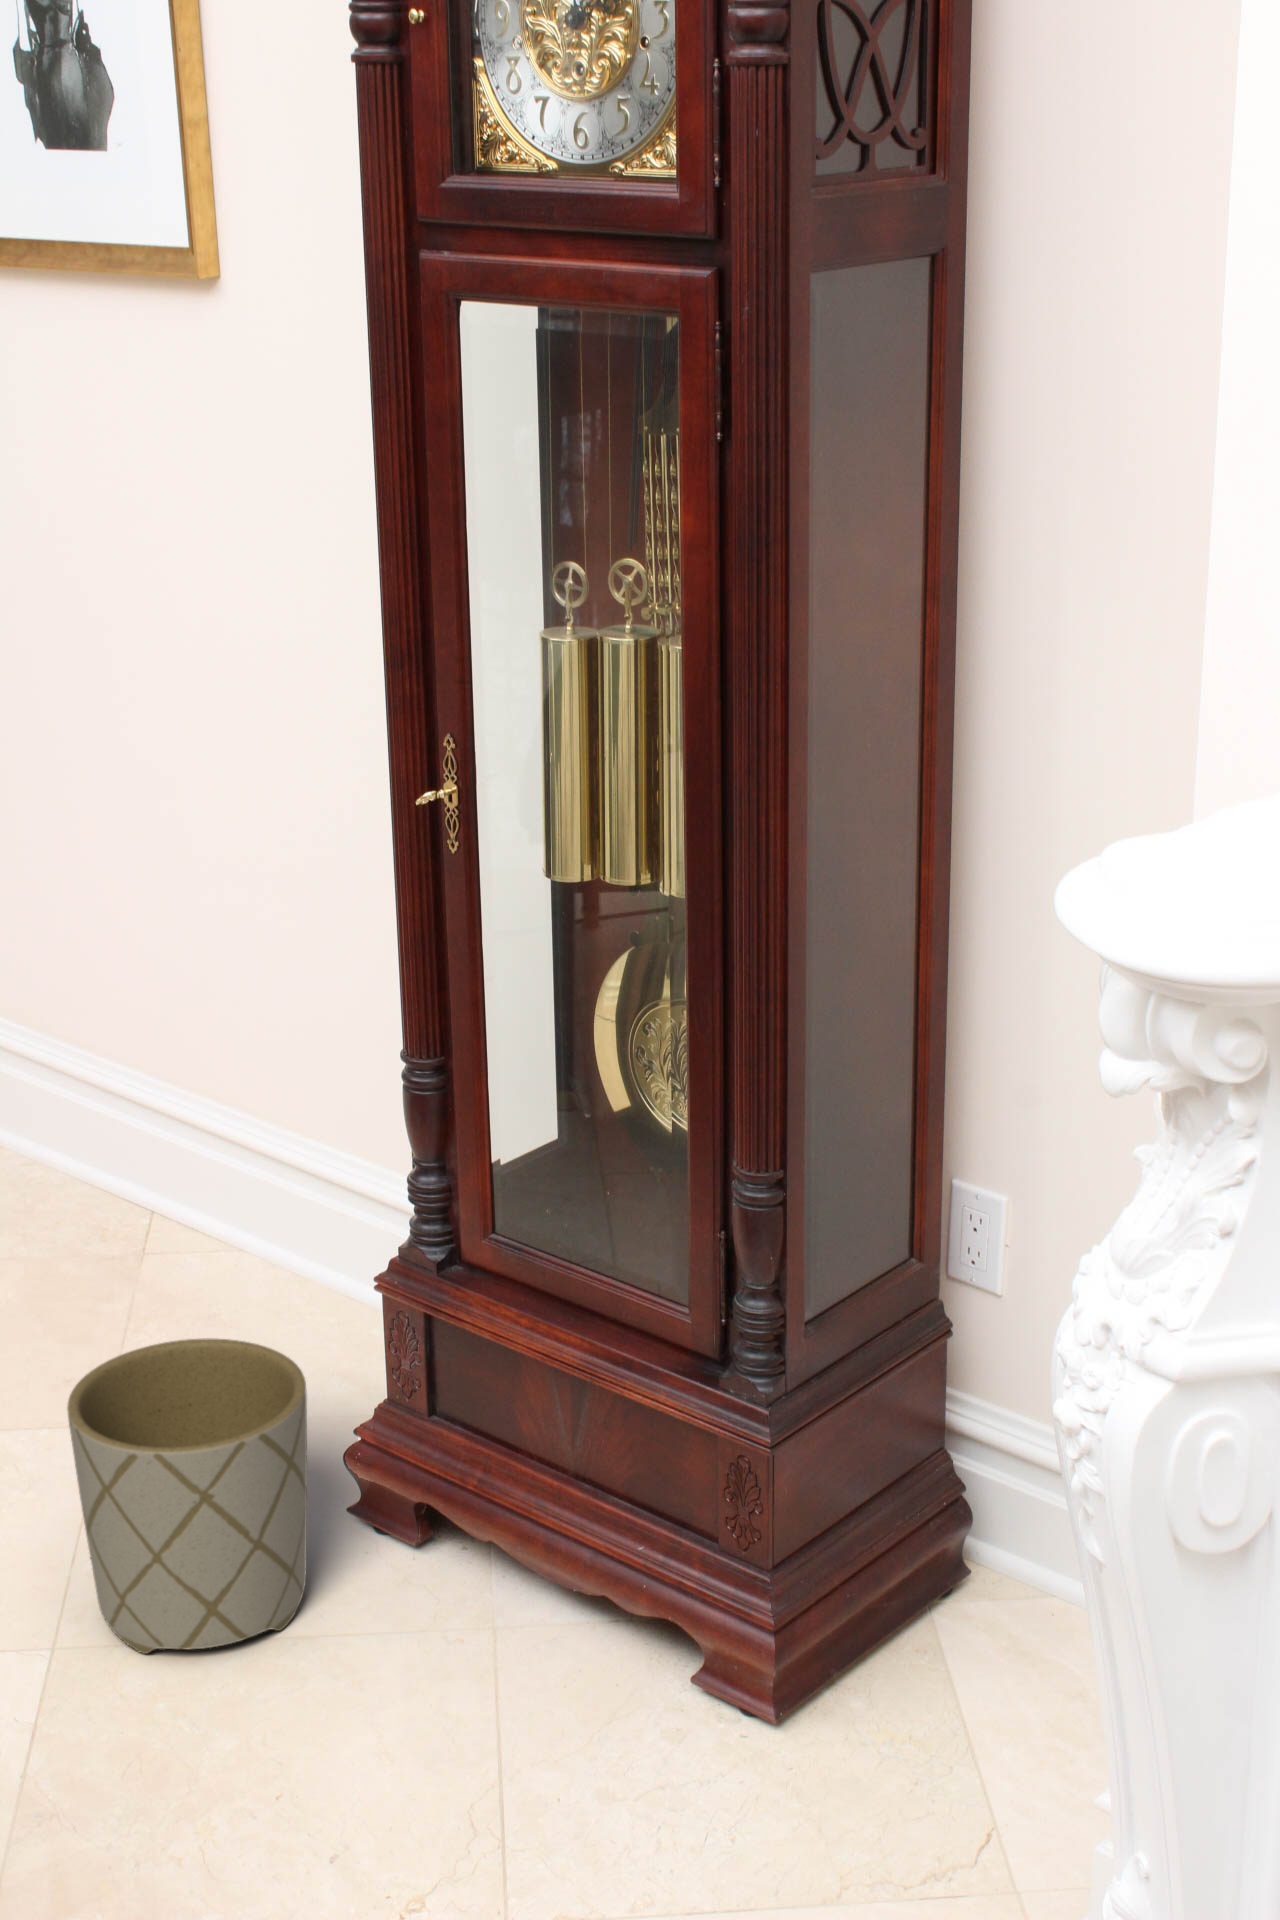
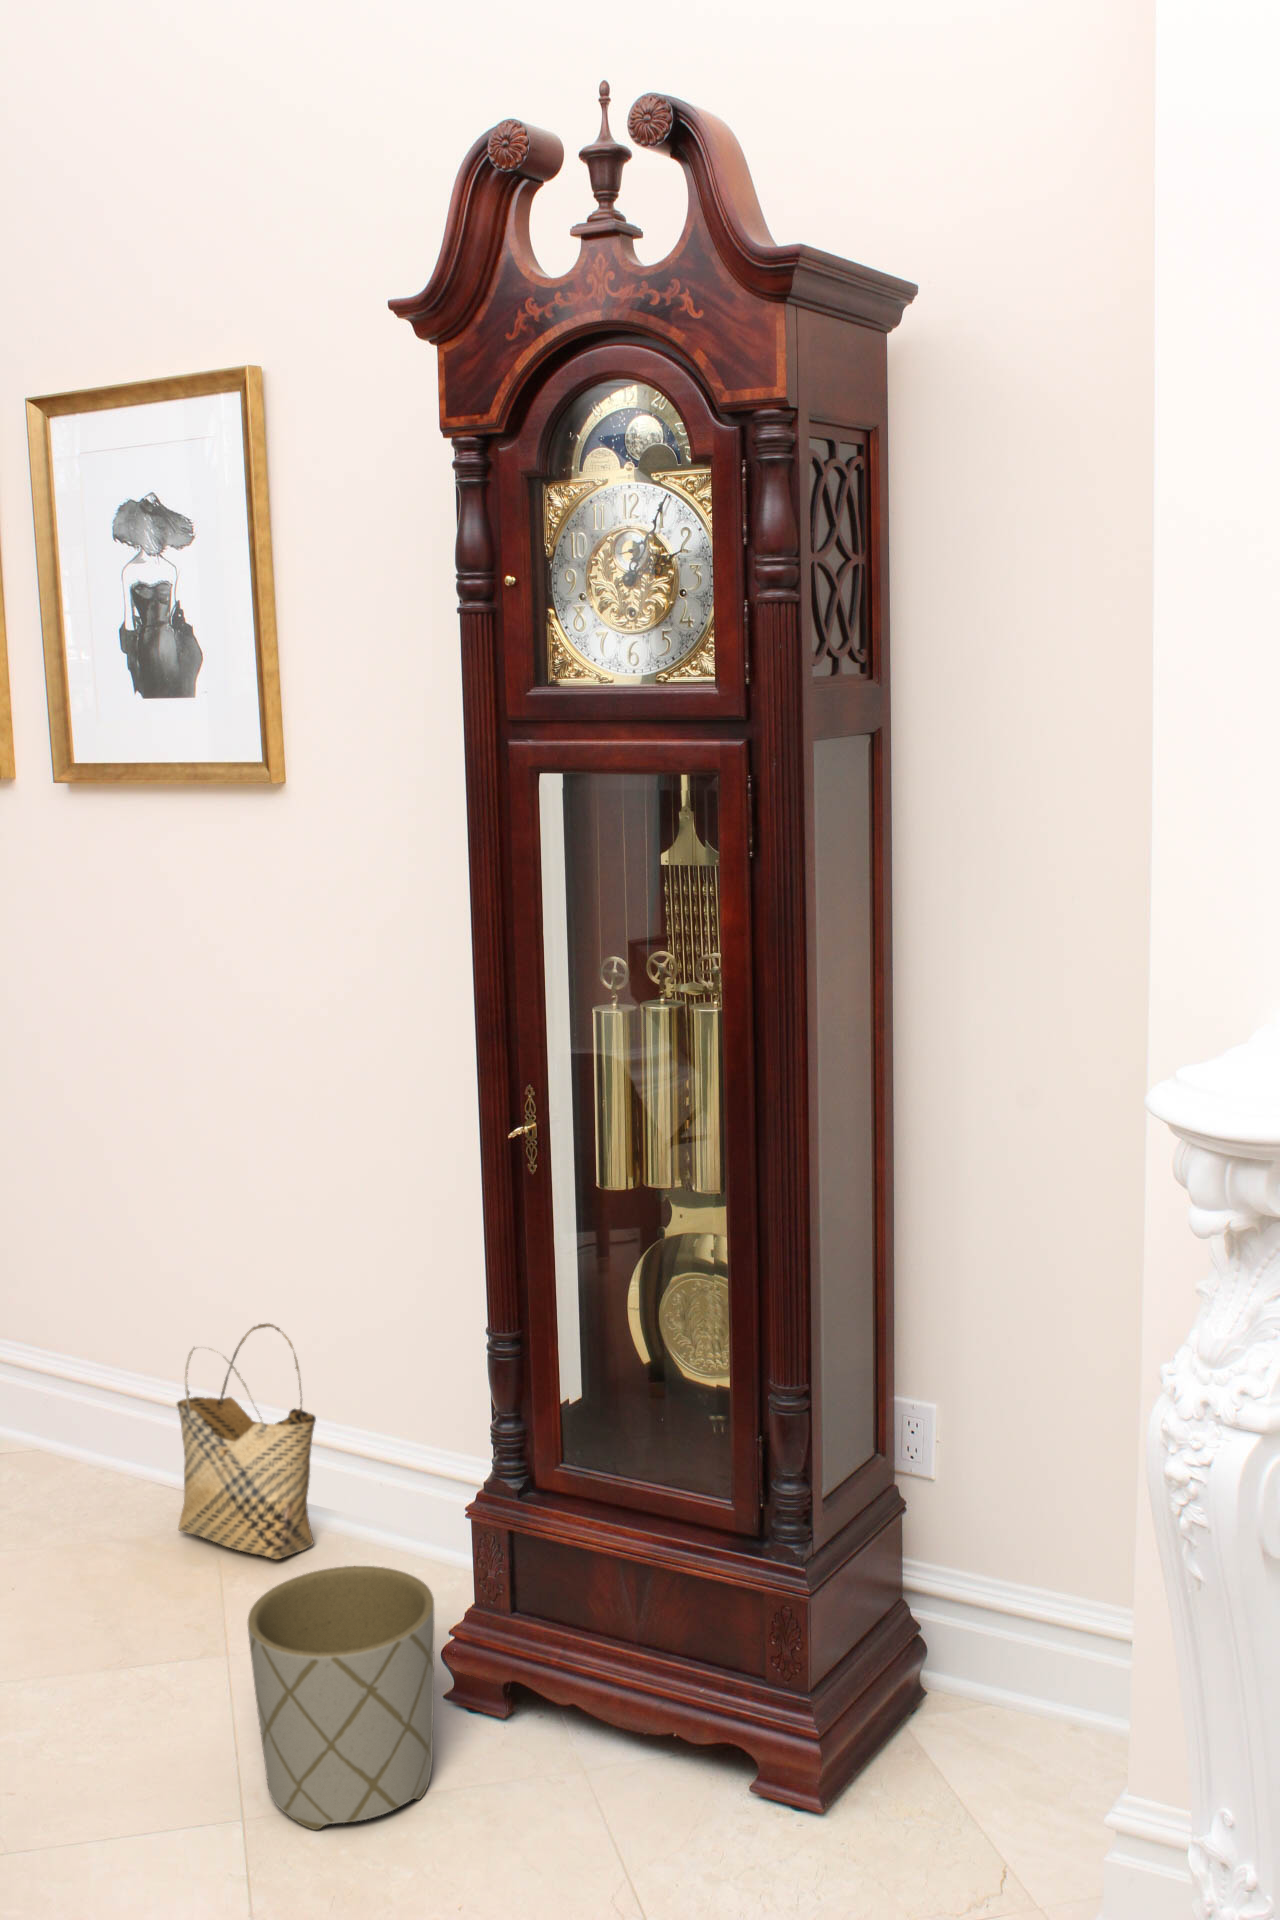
woven basket: none [85,1011,253,1310] -> present [177,1324,316,1559]

